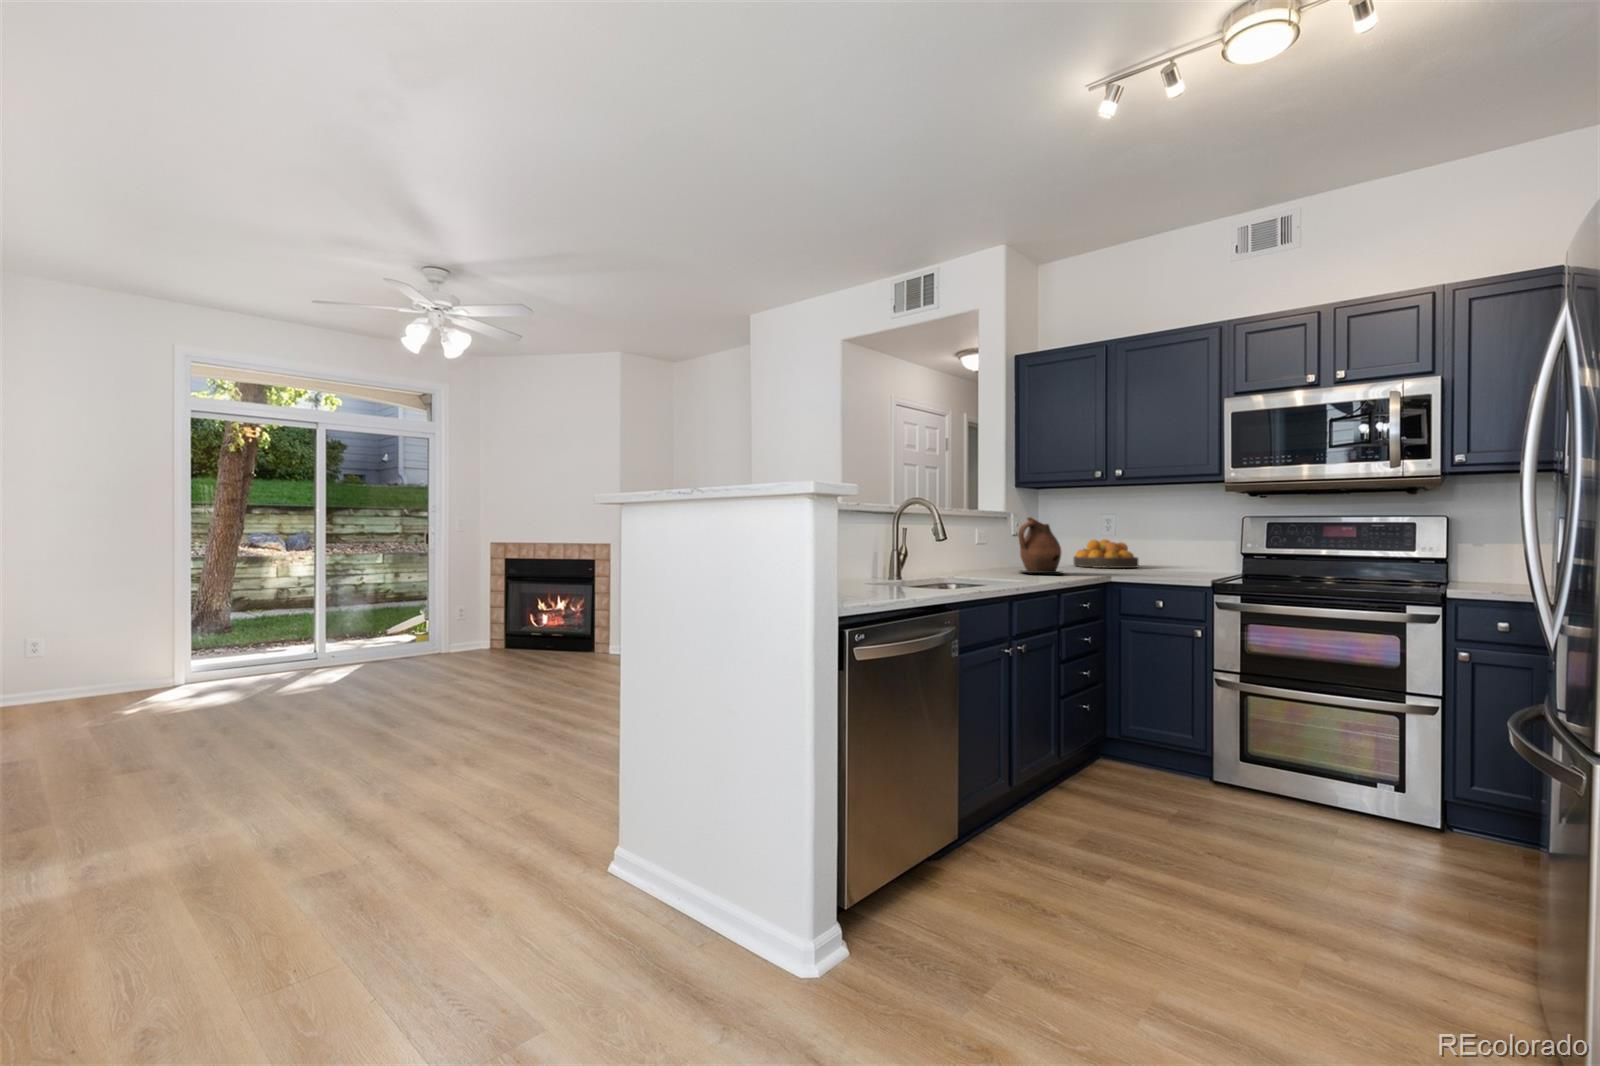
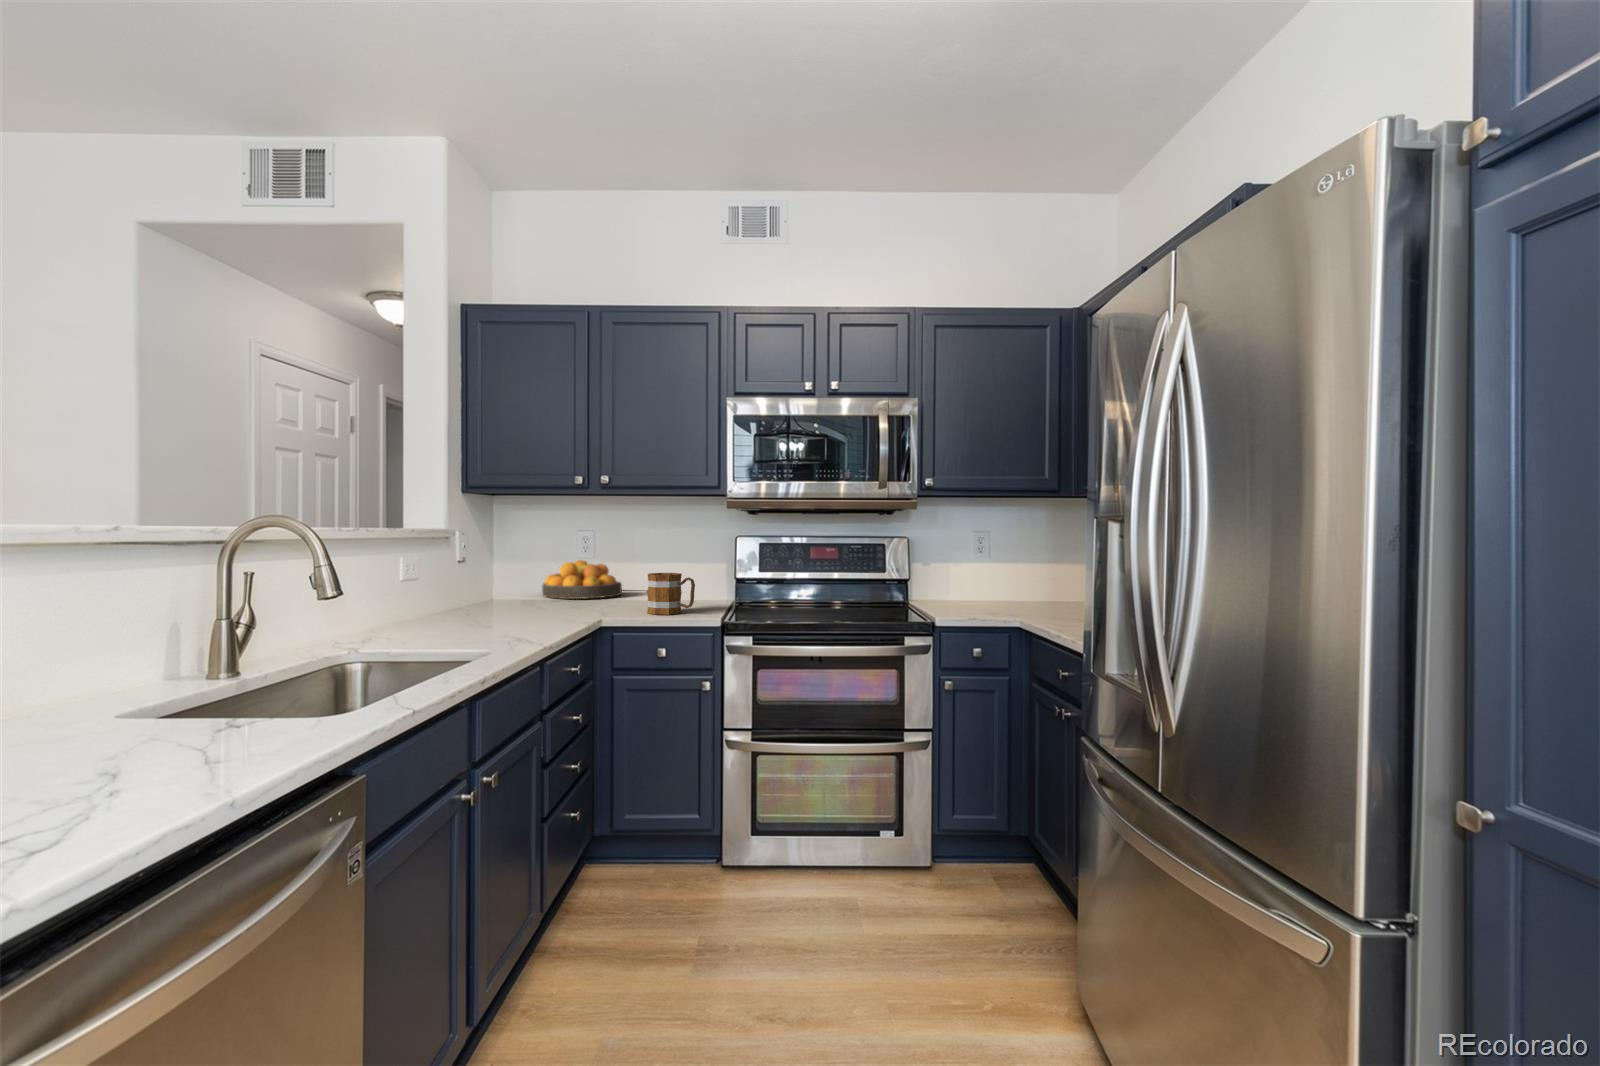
ceramic pitcher: present [1018,517,1063,574] -> none [468,541,542,624]
mug: none [1150,545,1191,577] -> present [647,573,695,615]

